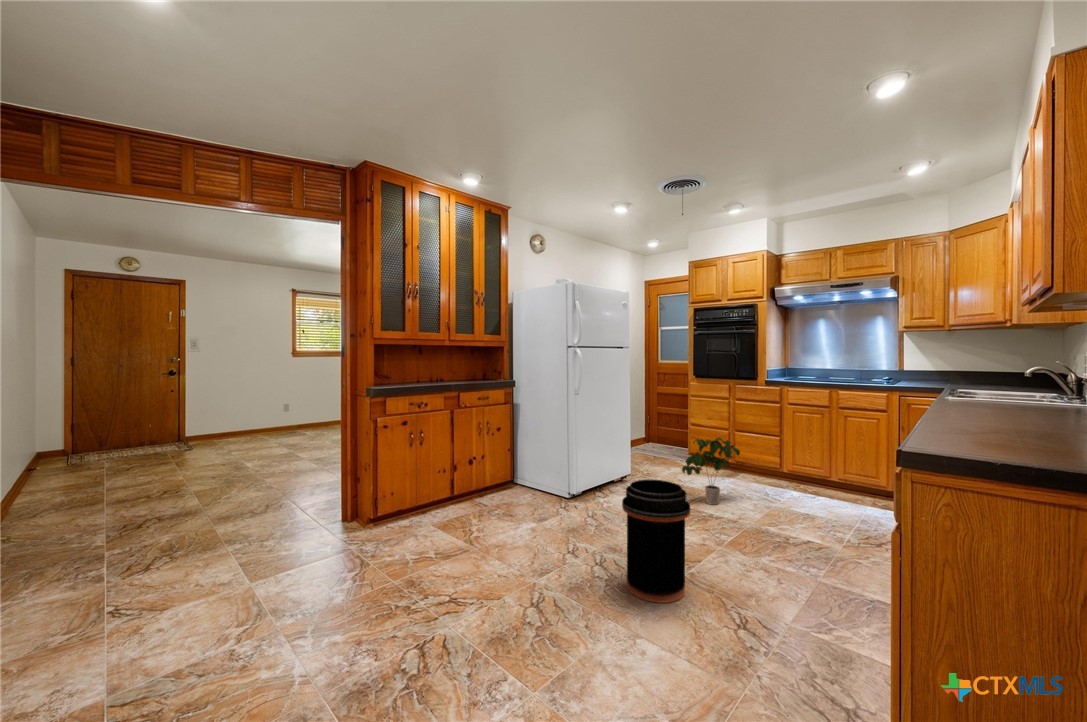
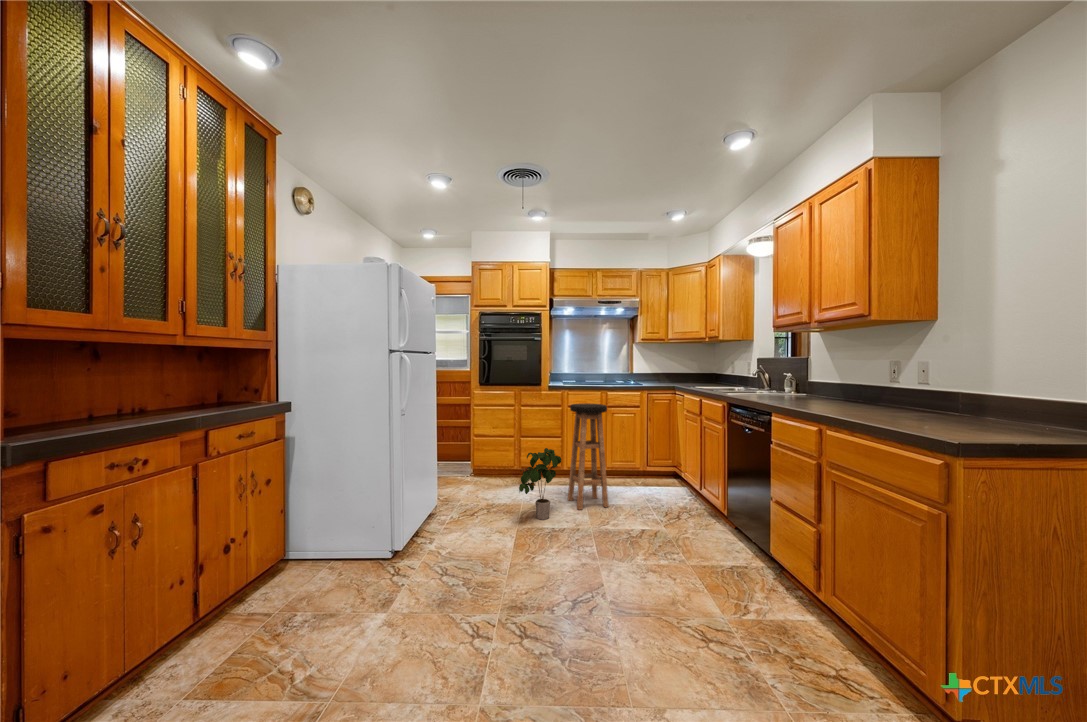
bar stool: none [755,398,799,511] -> present [568,403,608,510]
trash can: present [622,480,690,603] -> none [580,516,660,671]

